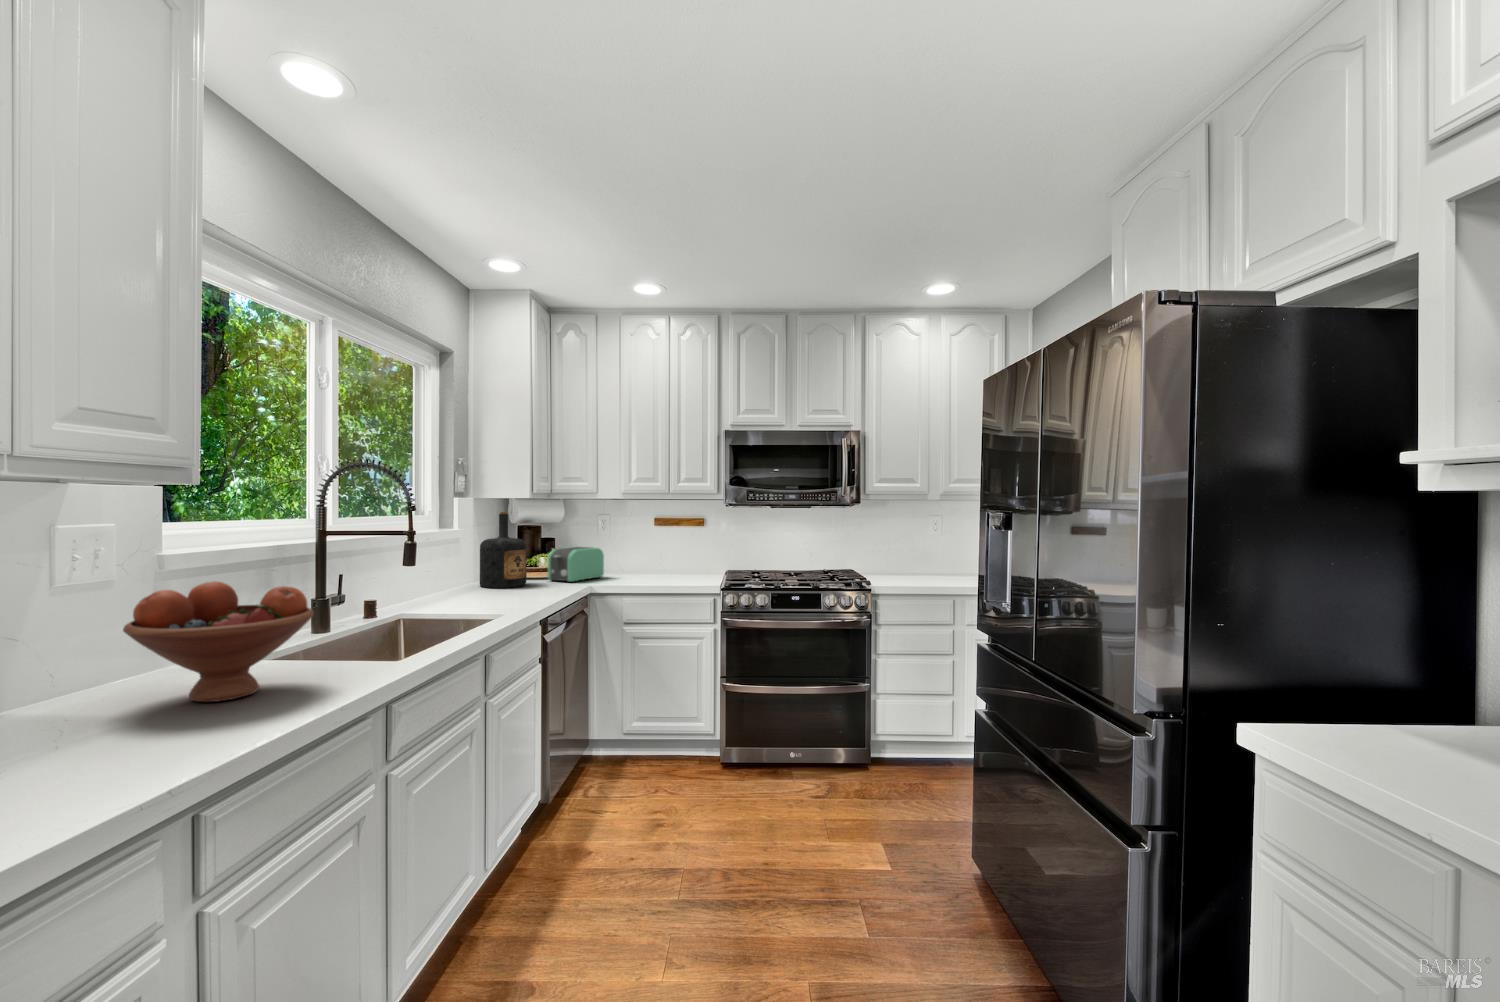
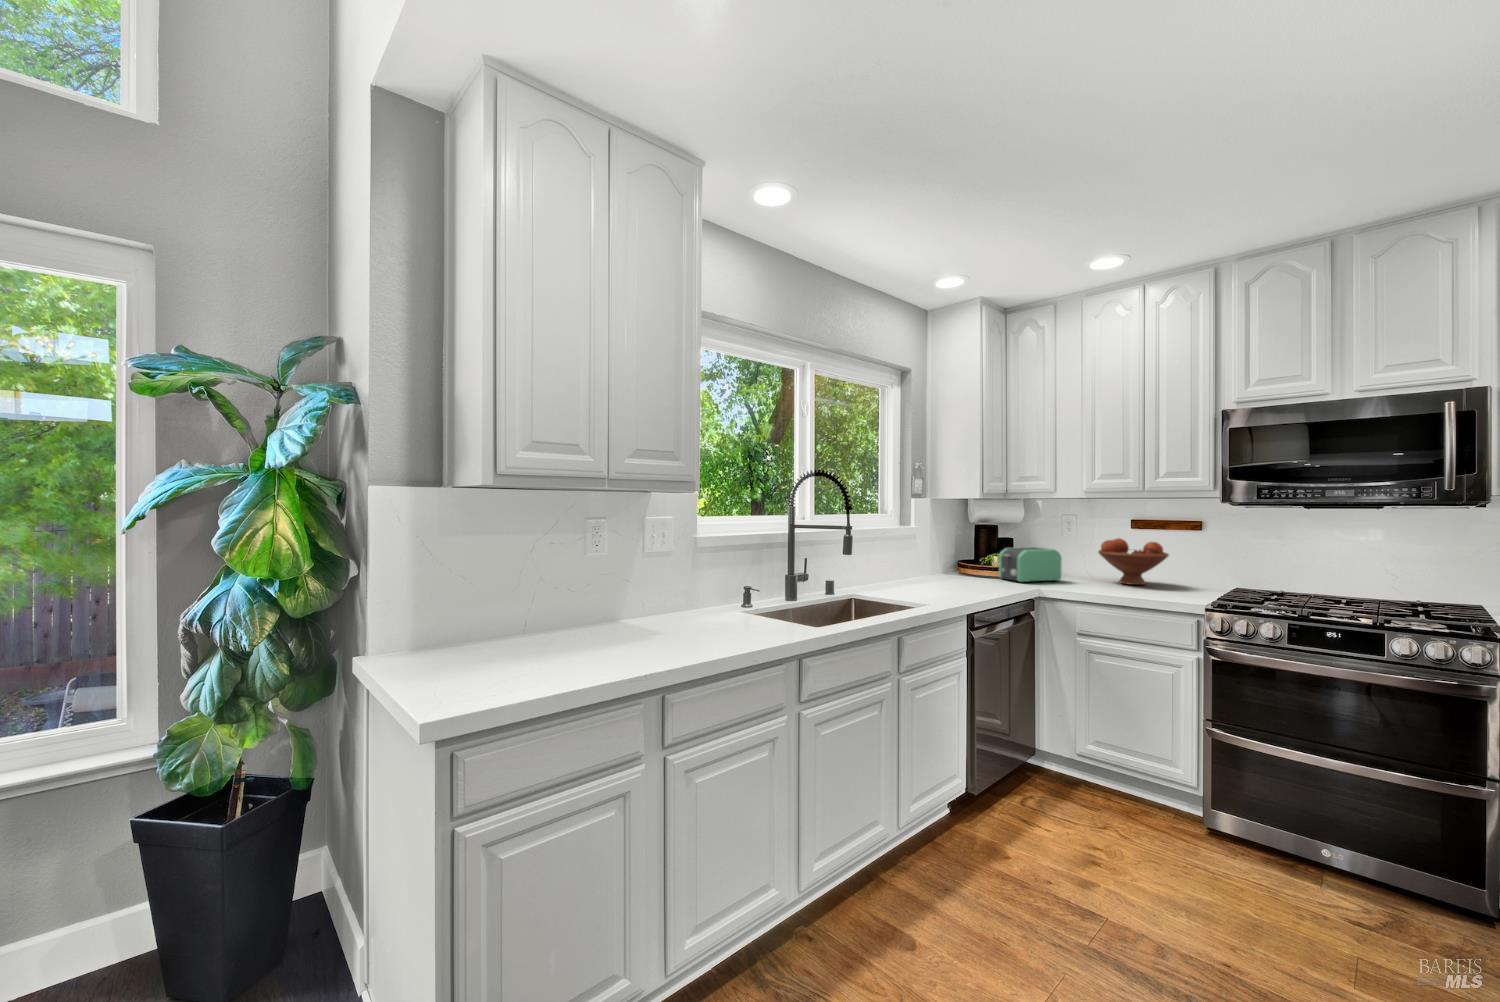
bottle: present [480,511,527,588] -> none [931,510,974,582]
fruit bowl: present [123,581,314,702] -> present [1098,538,1169,585]

